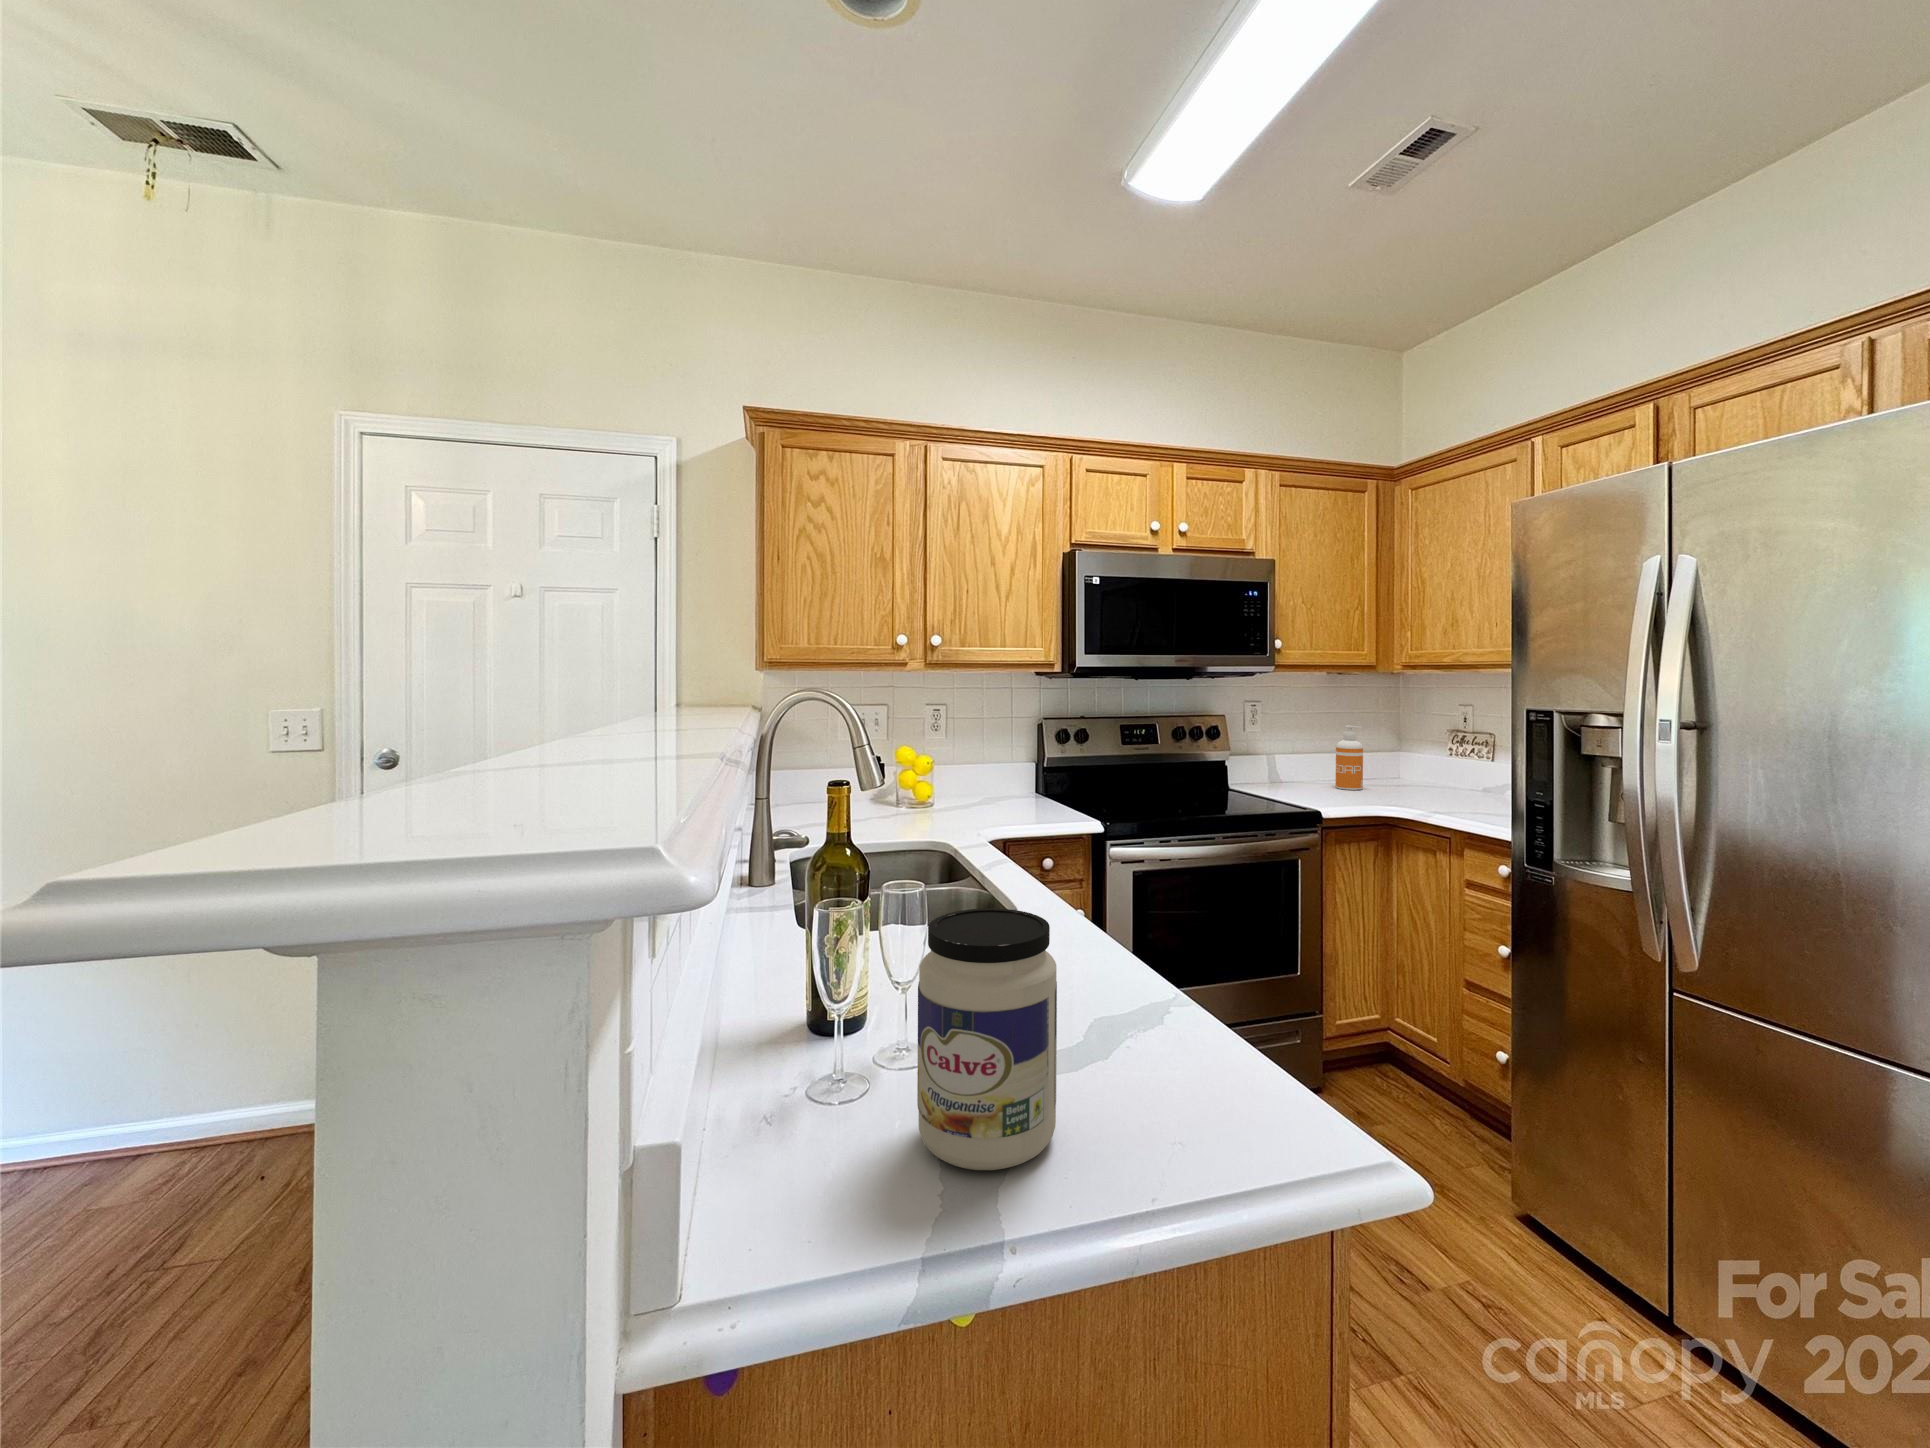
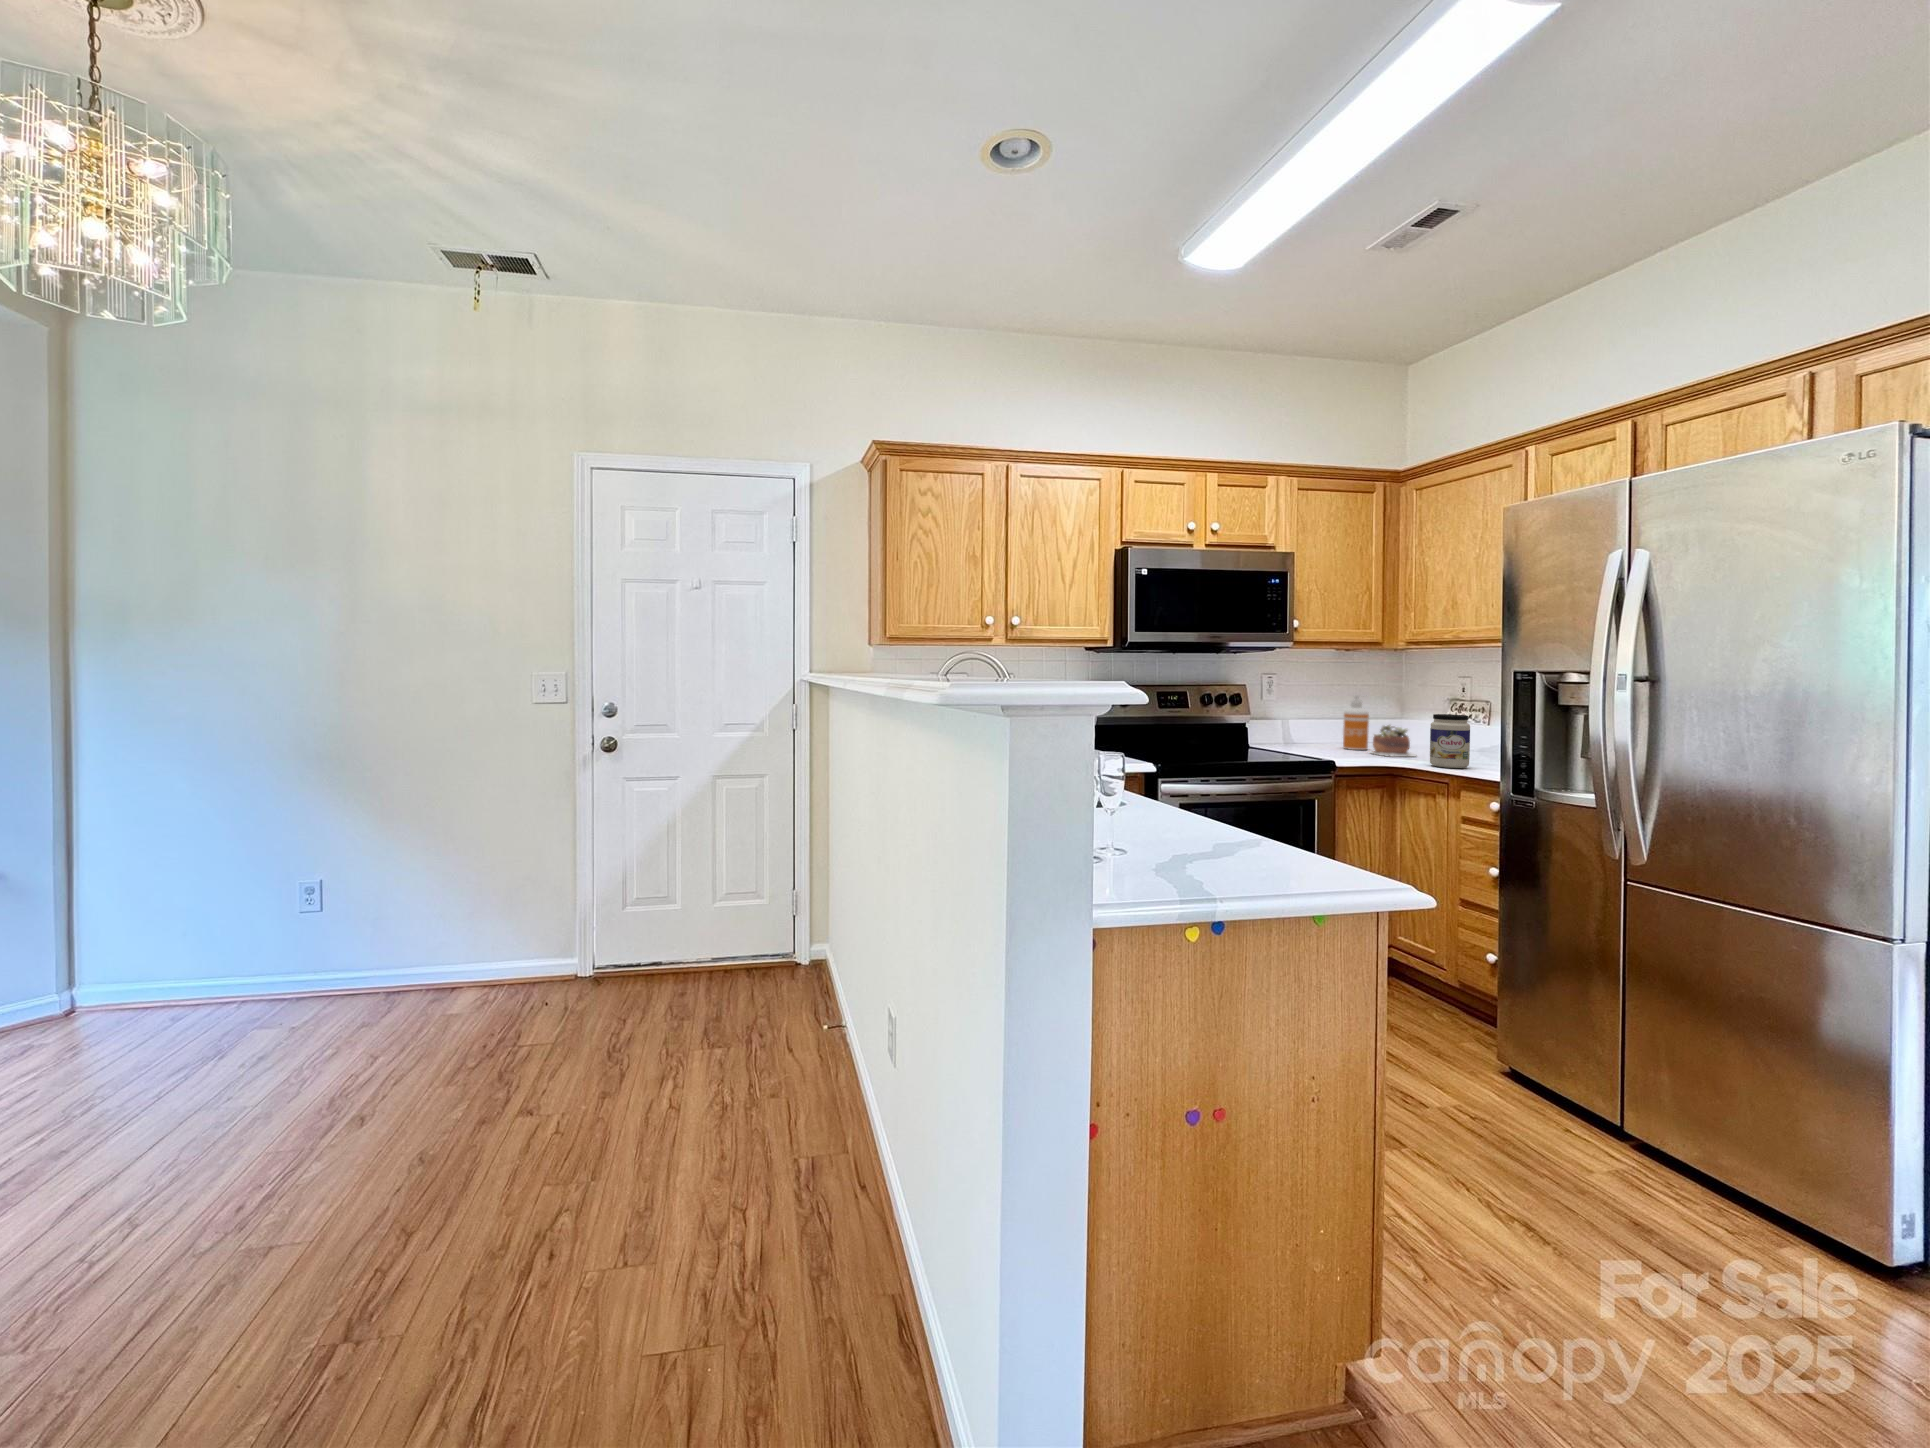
succulent plant: none [1361,760,1417,800] -> present [1371,725,1416,757]
jar: present [917,908,1057,1170] -> present [1430,714,1470,768]

